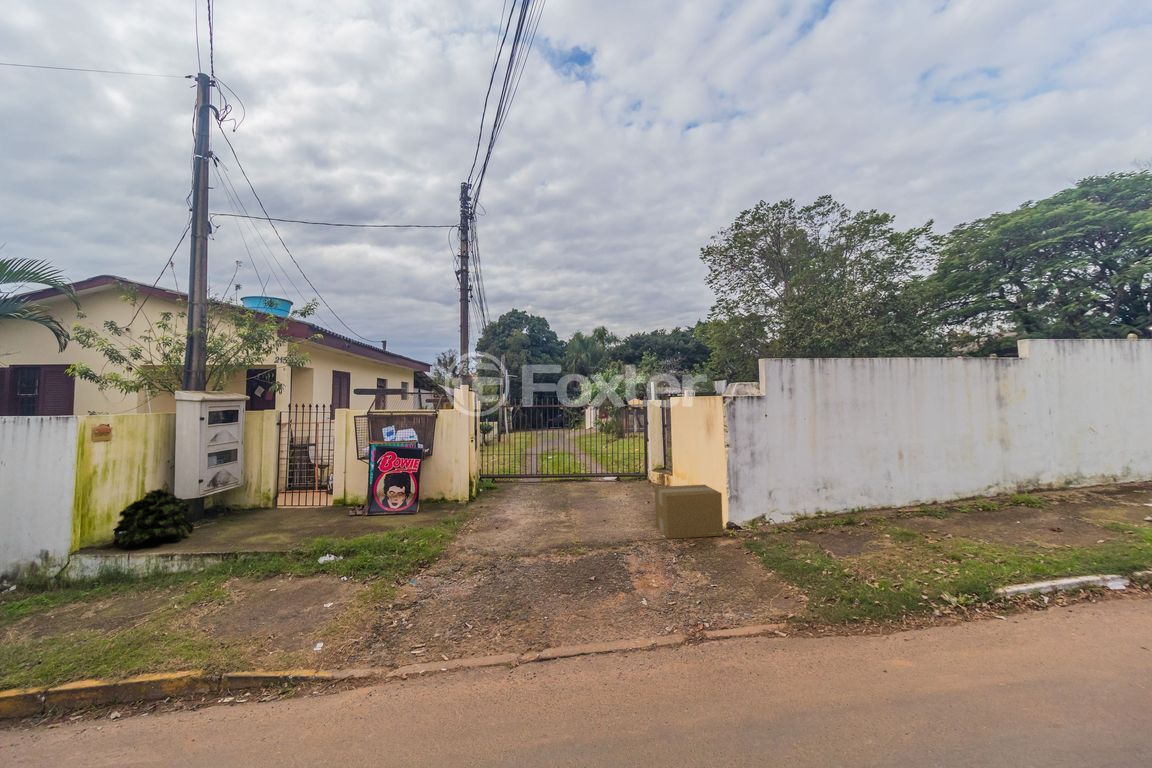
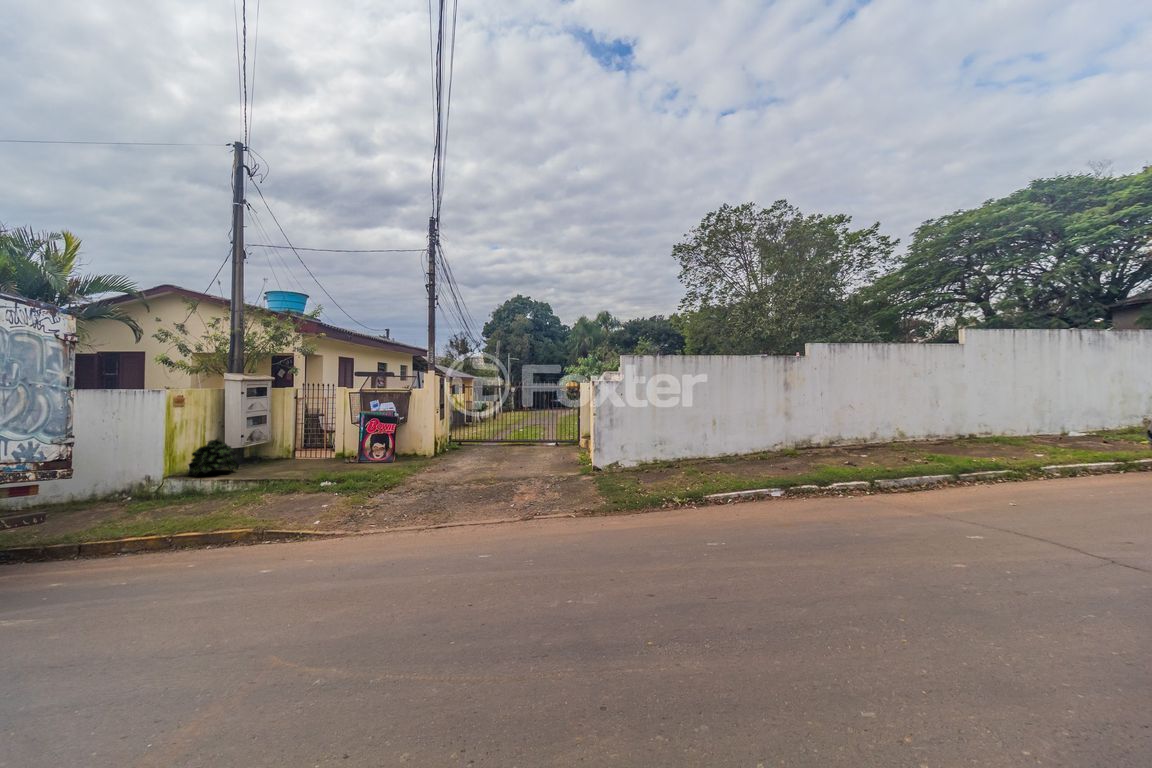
cardboard box: present [655,485,723,539] -> none [561,444,602,479]

